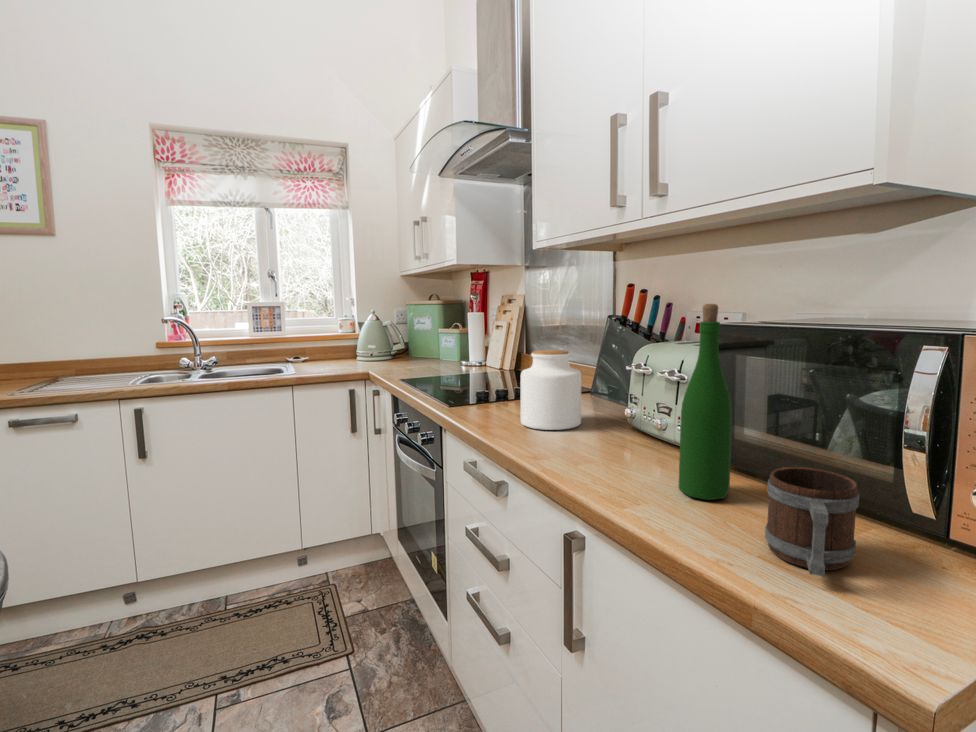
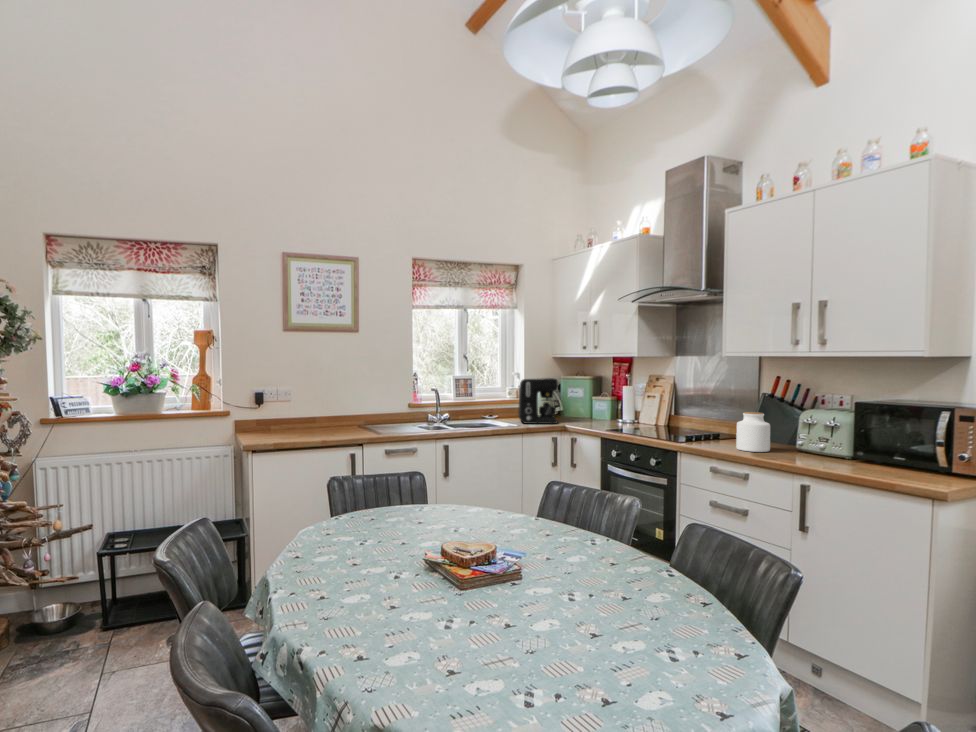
coffee maker: none [311,302,377,368] -> present [519,378,560,424]
wine bottle: present [679,304,732,500] -> none [851,394,872,470]
mug: present [765,467,860,576] -> none [897,451,928,481]

